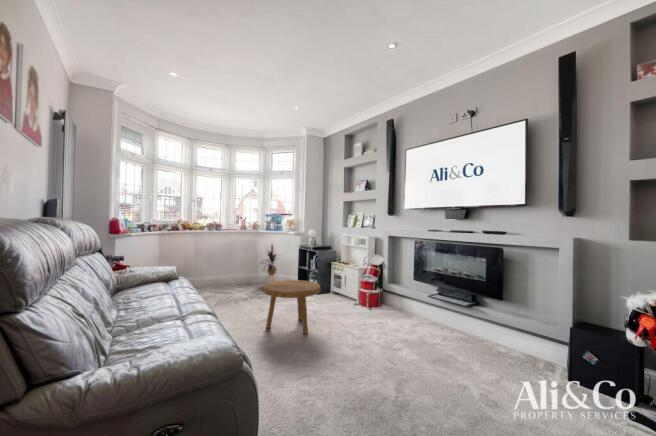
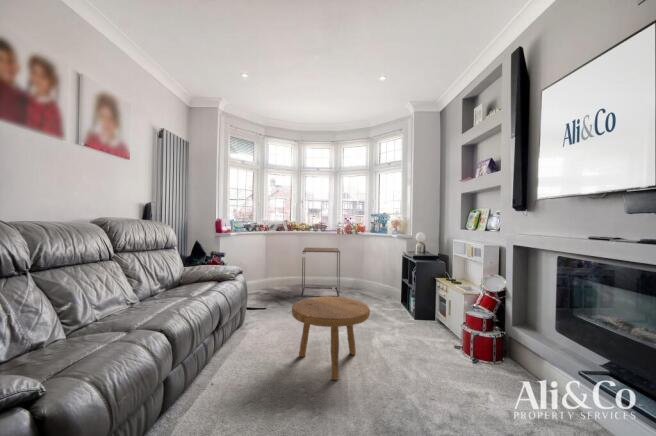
side table: none [202,245,246,292] -> present [302,248,340,297]
house plant: present [267,245,276,281] -> none [355,248,380,299]

